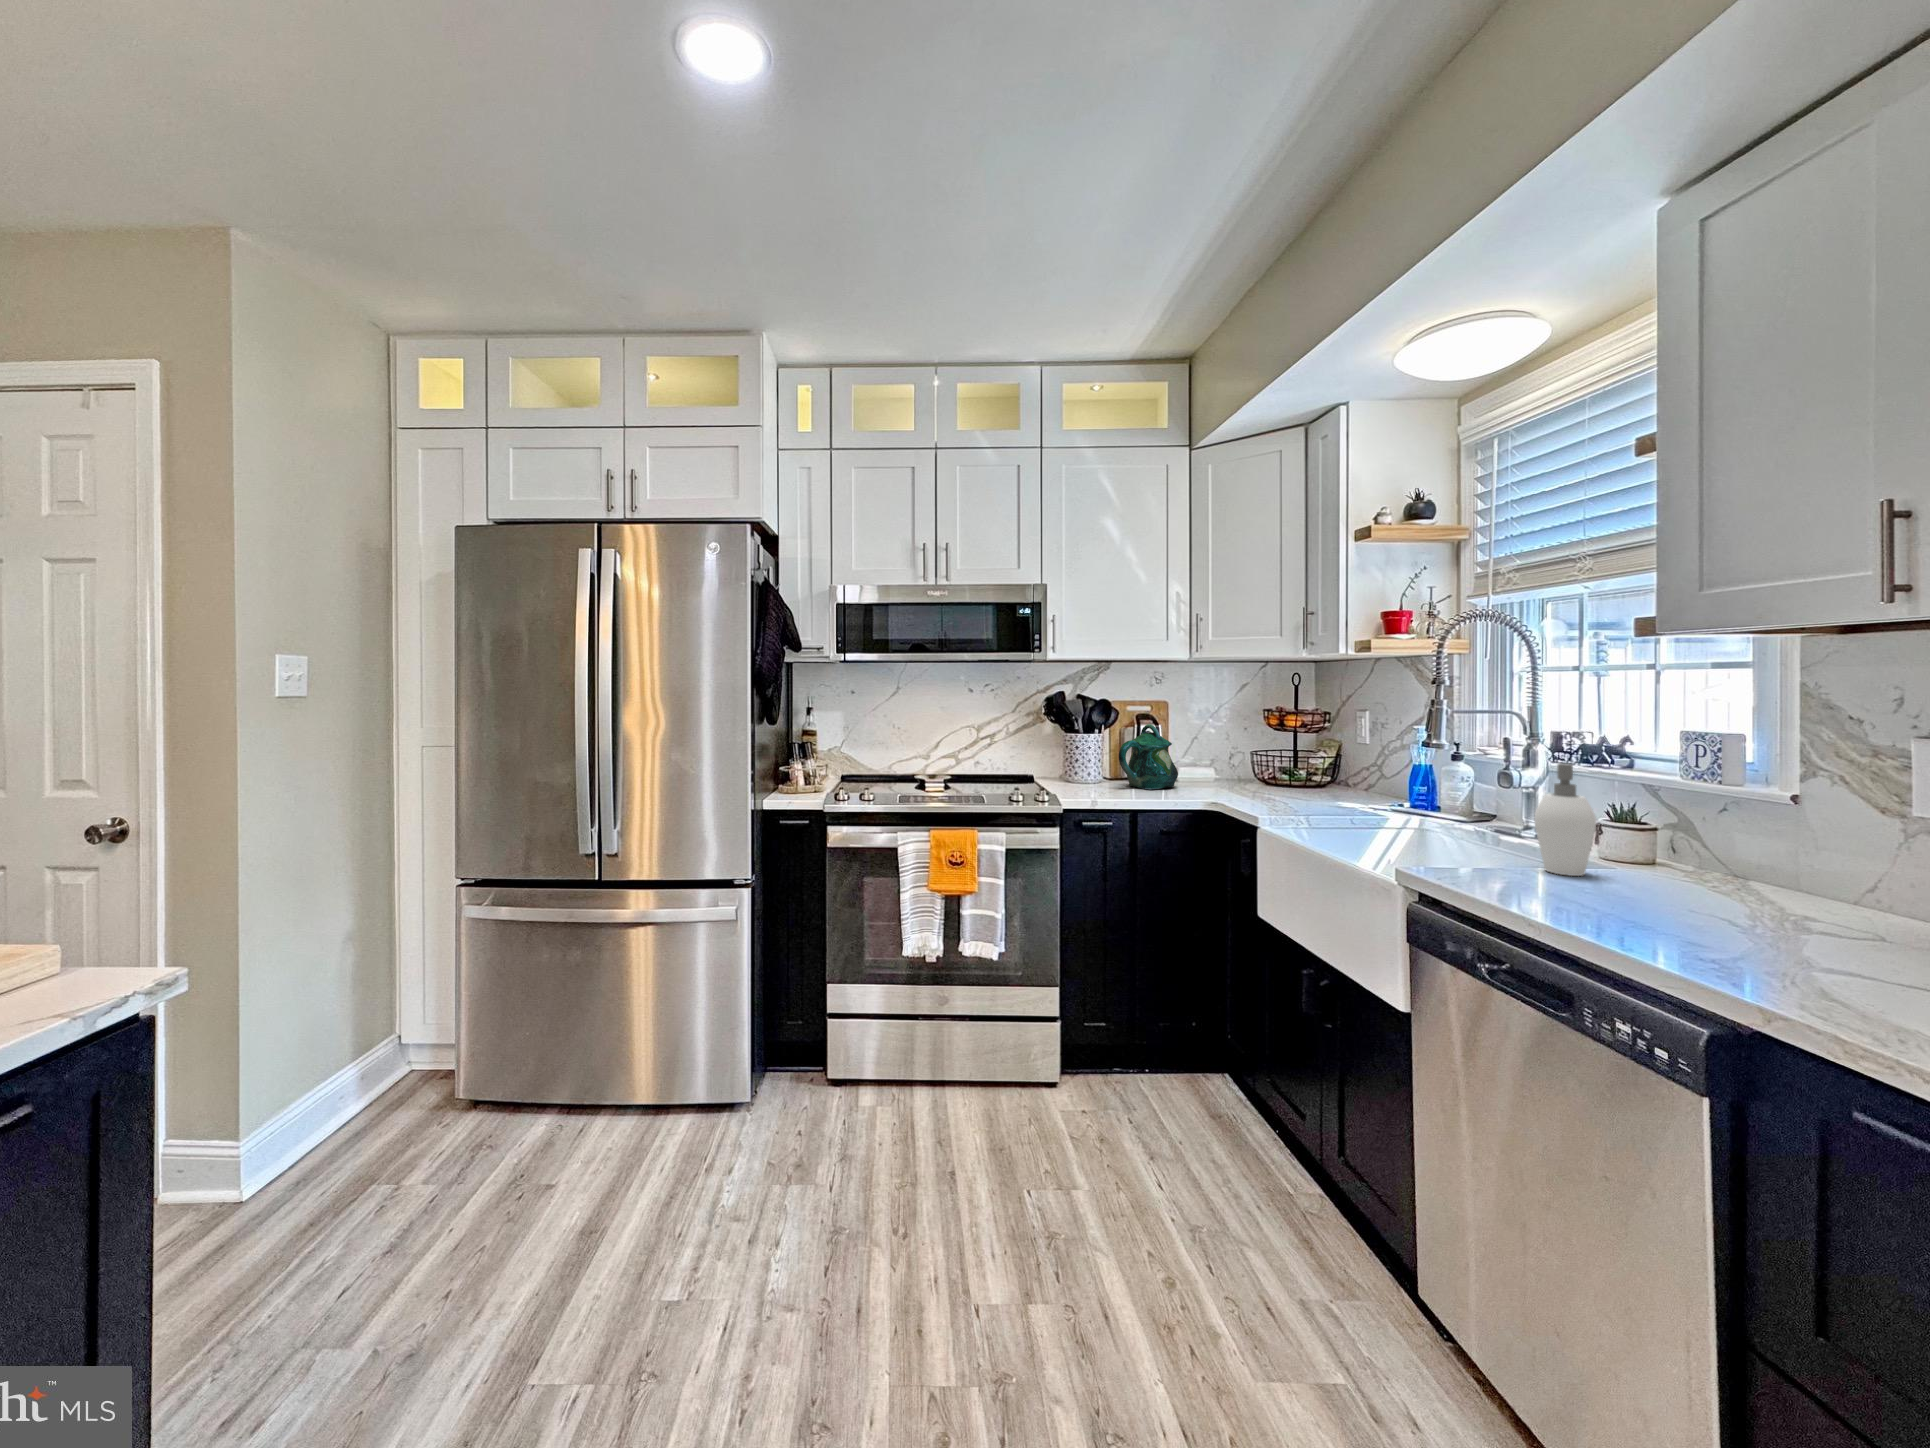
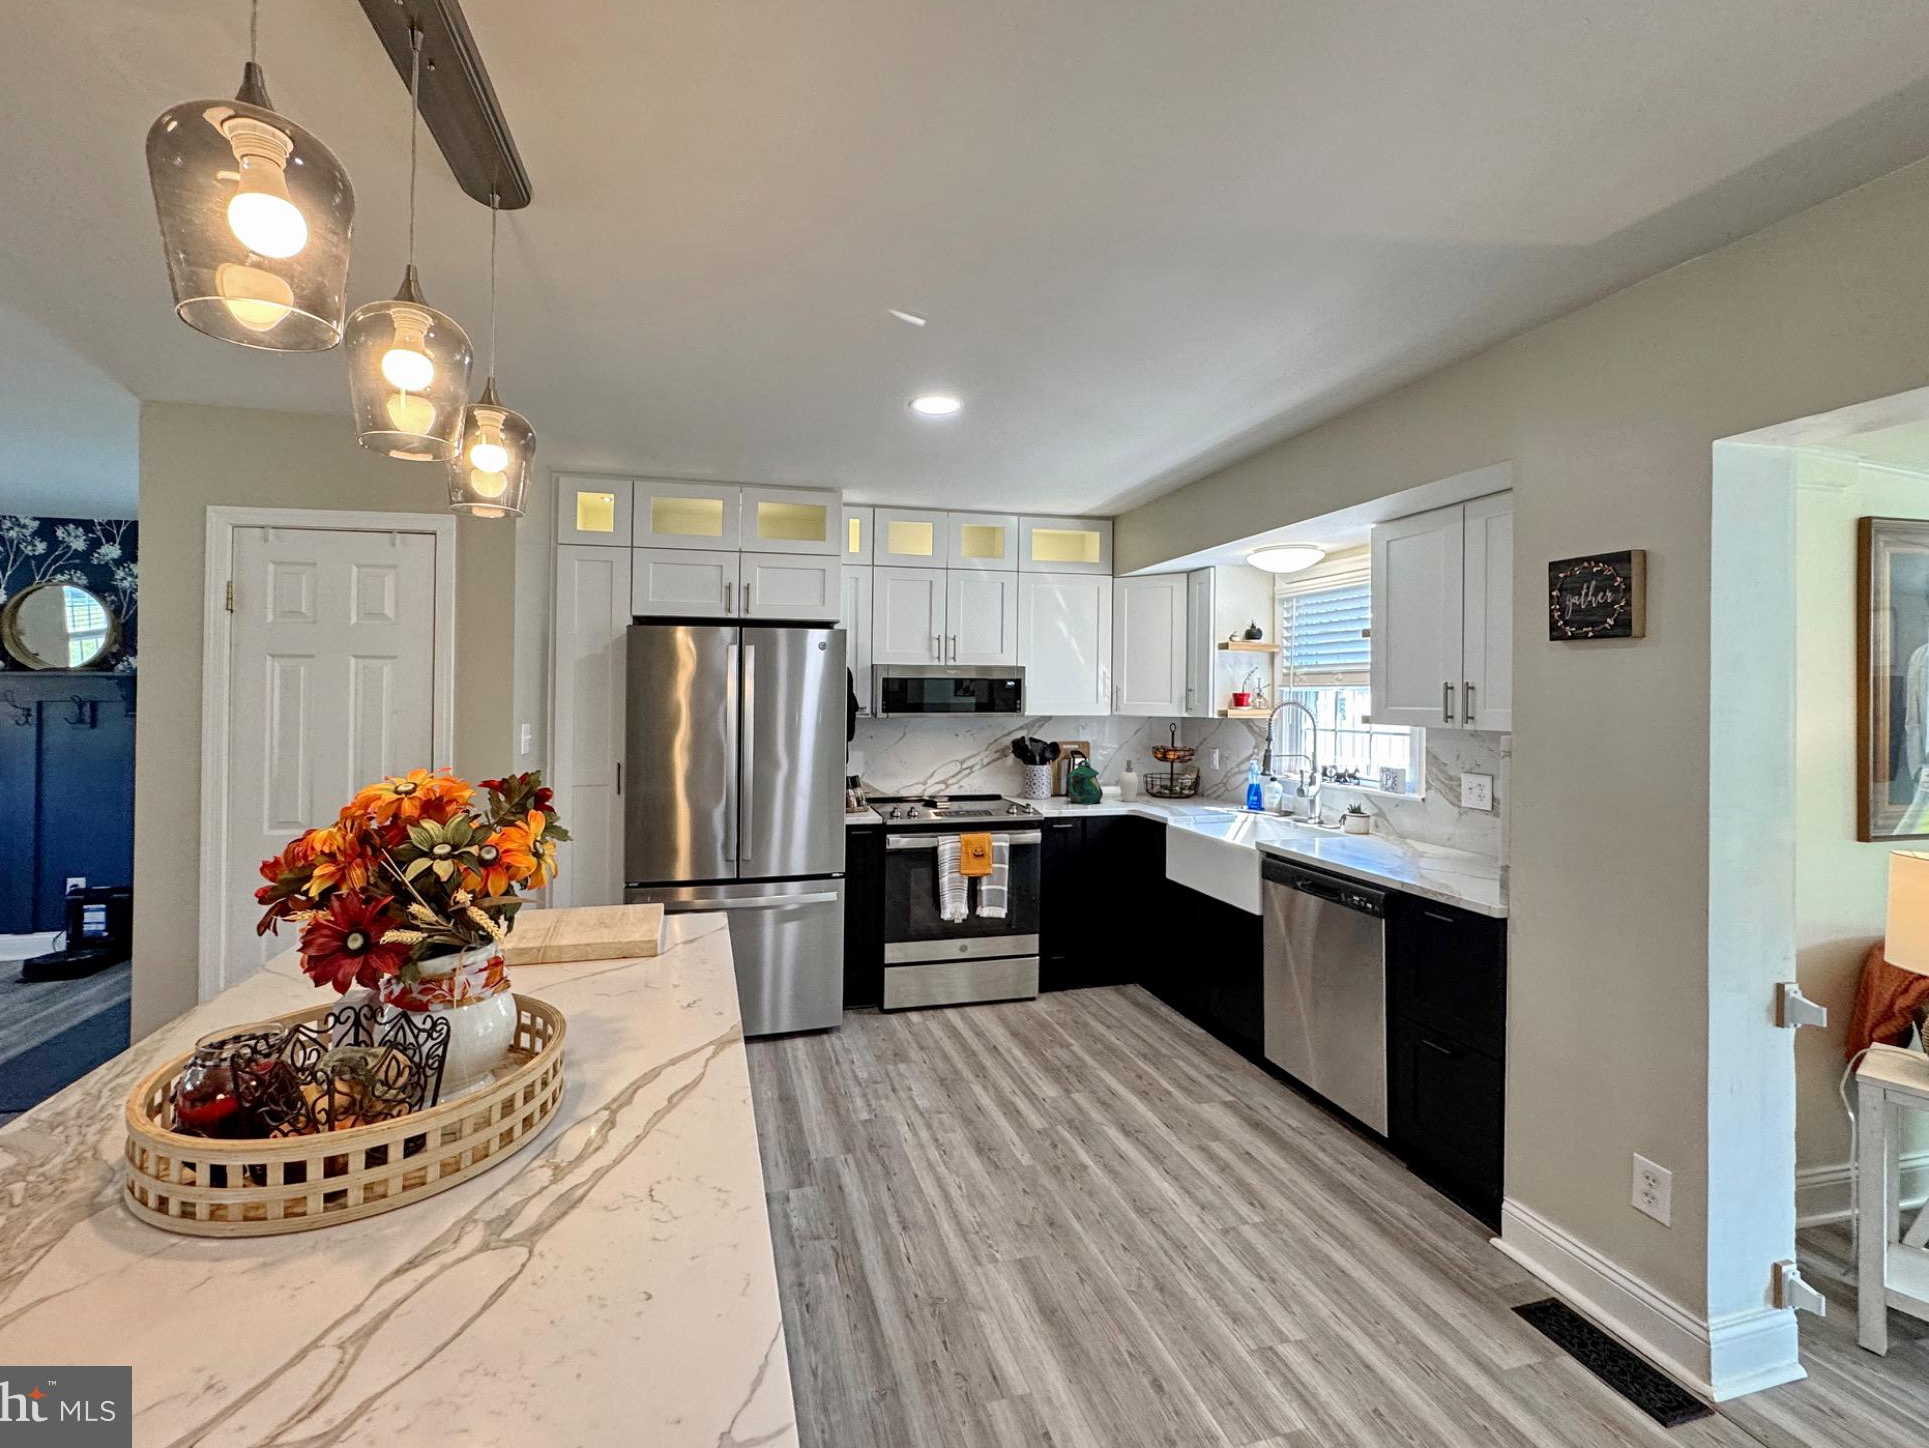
soap dispenser: present [1535,763,1596,876] -> present [1120,760,1138,802]

